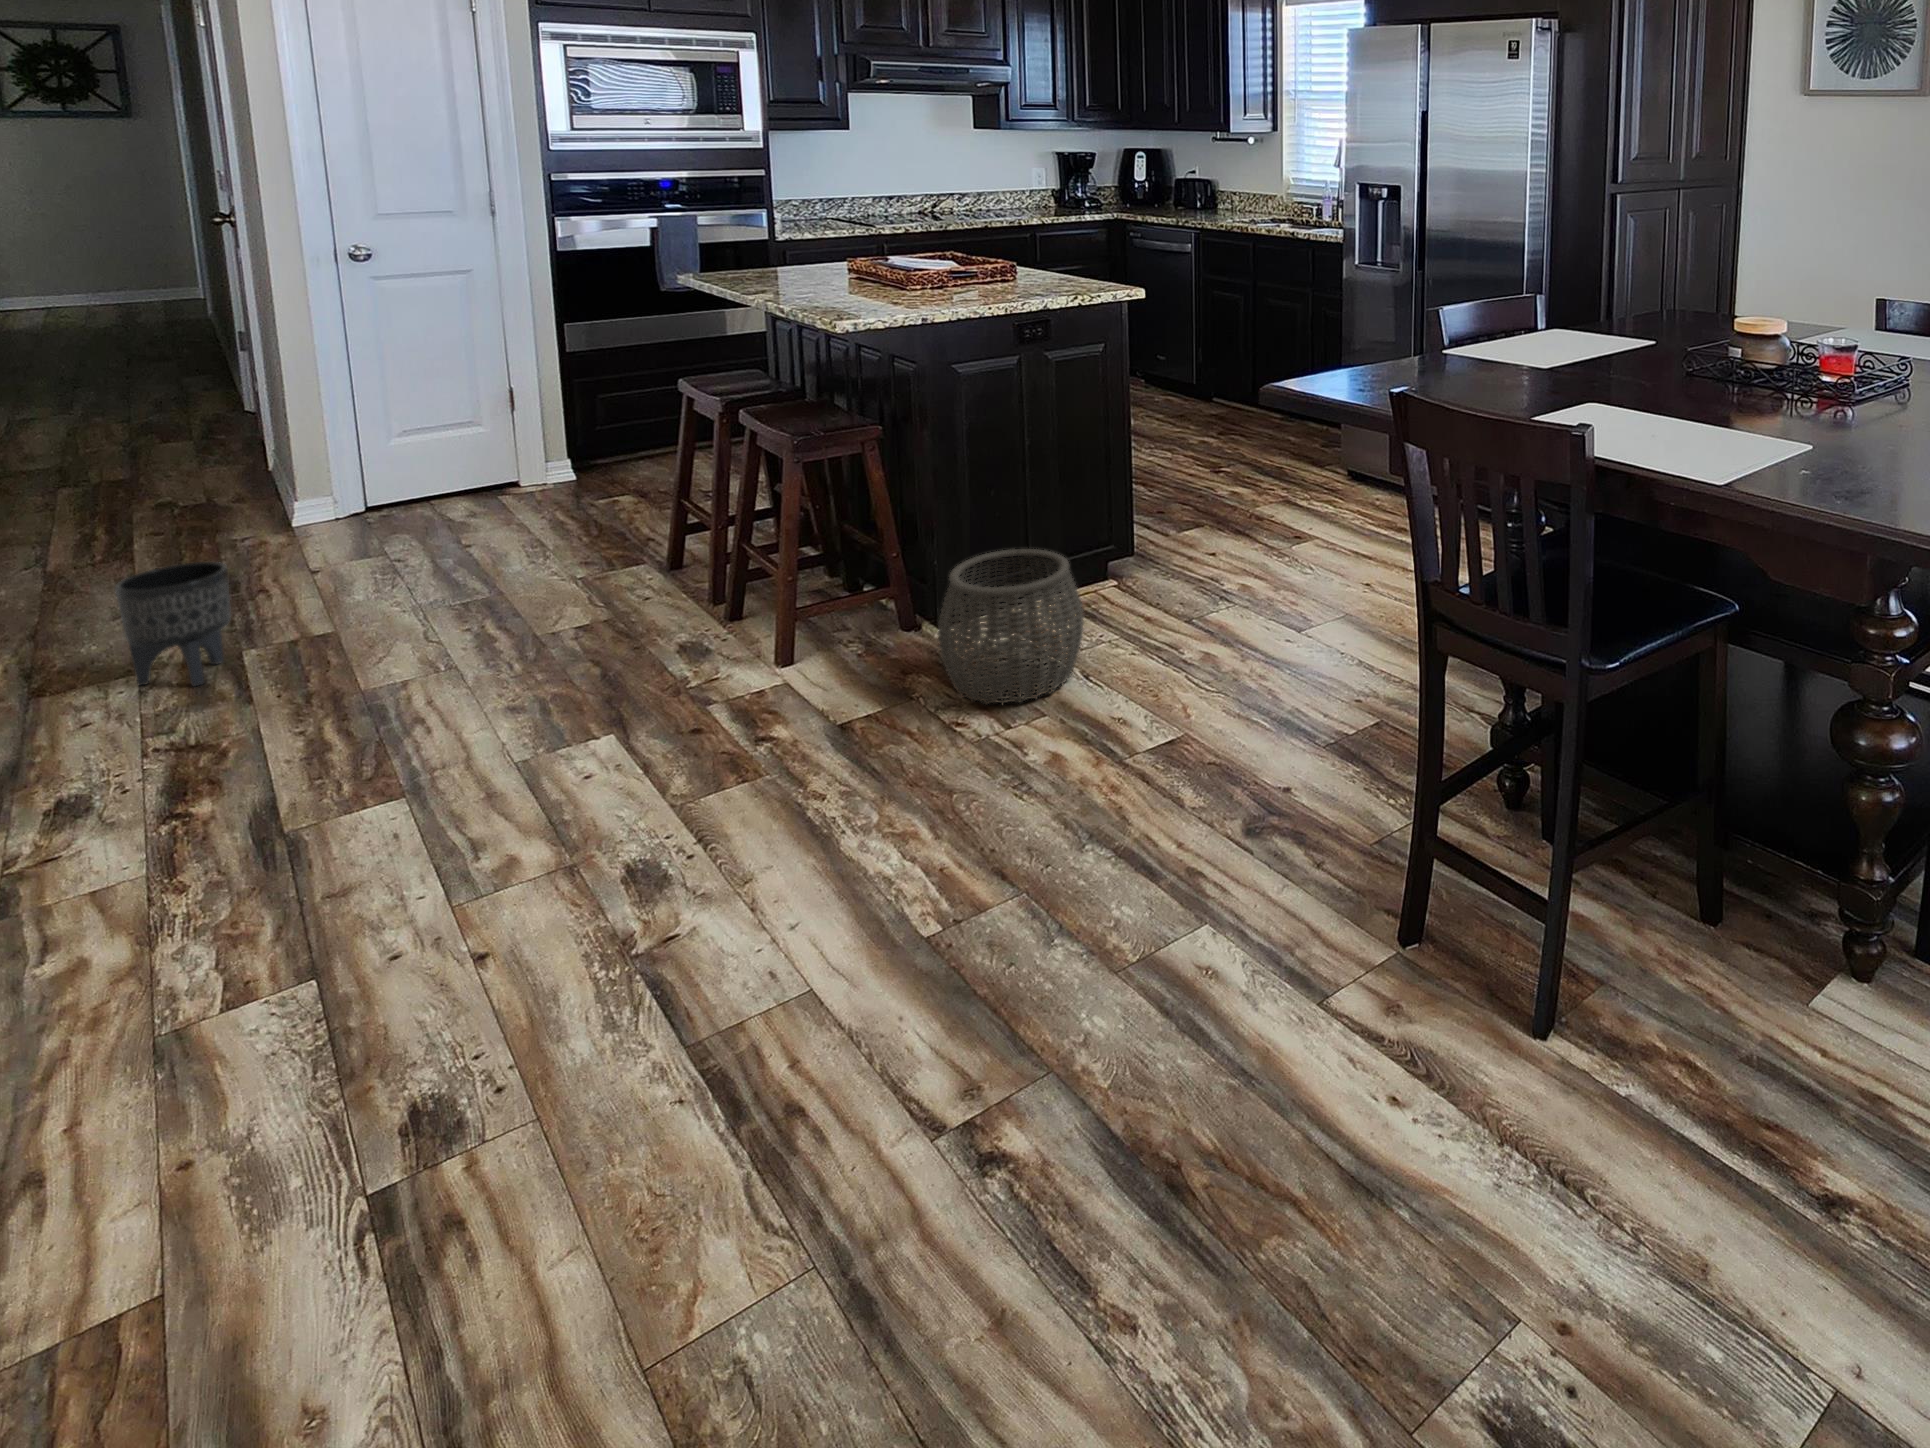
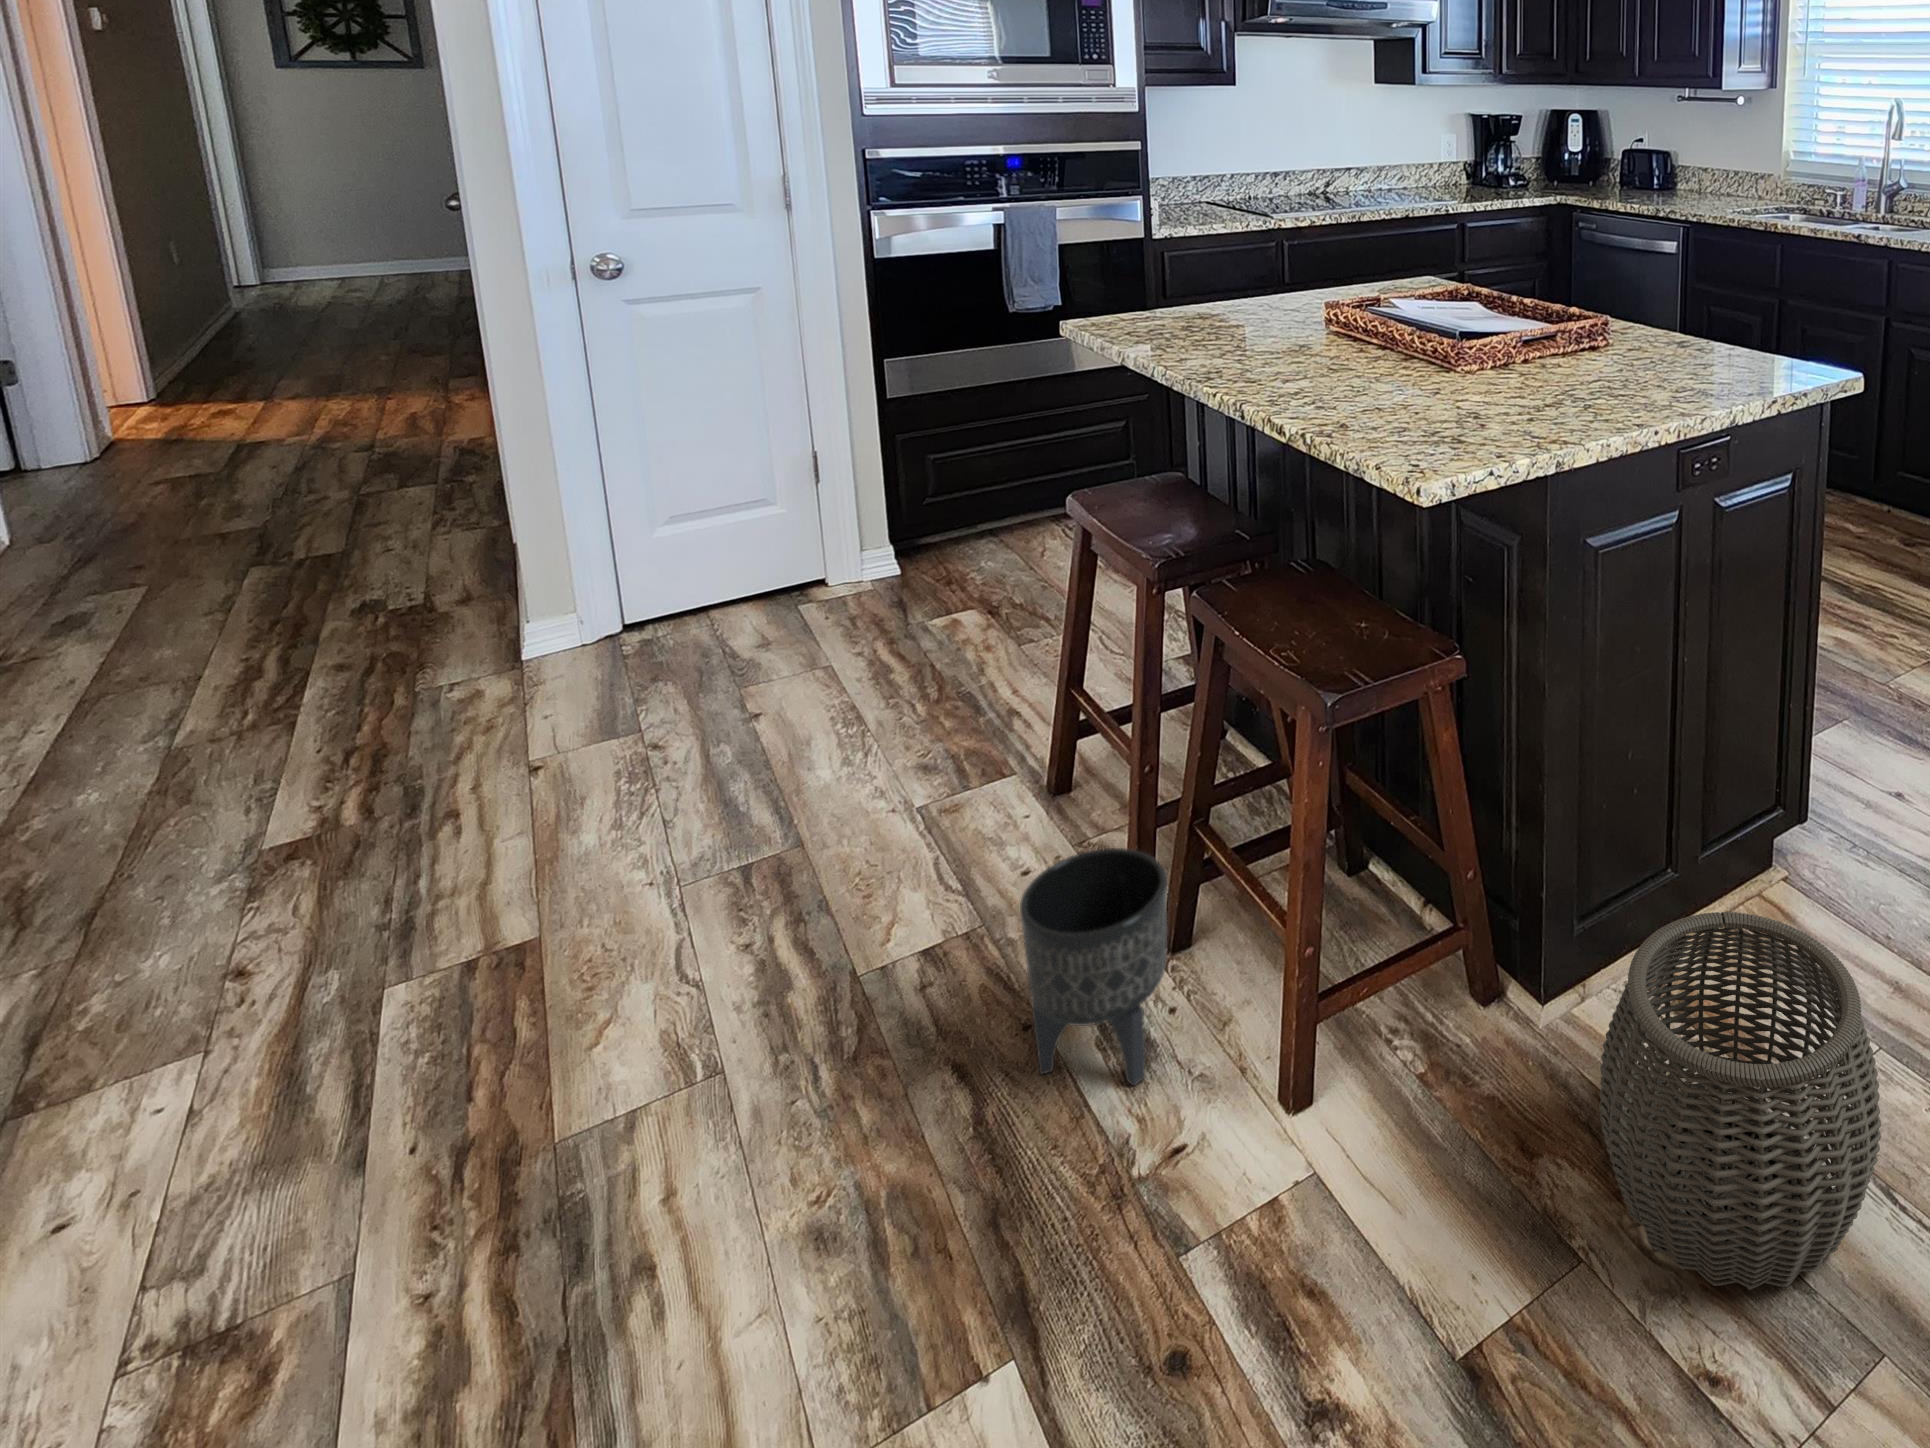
planter: present [115,562,231,686] -> present [1020,848,1167,1085]

